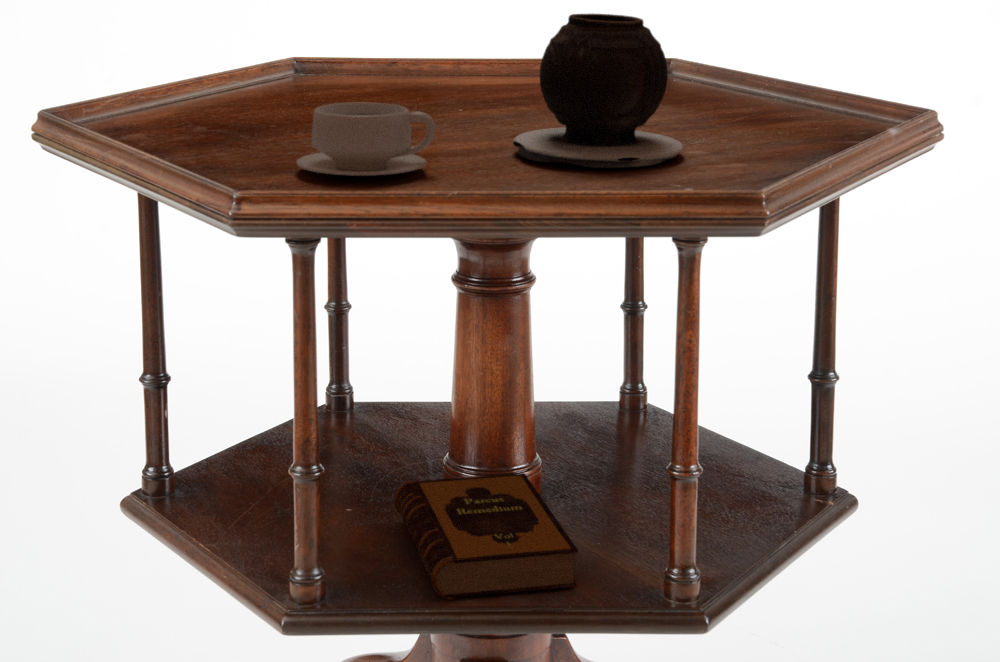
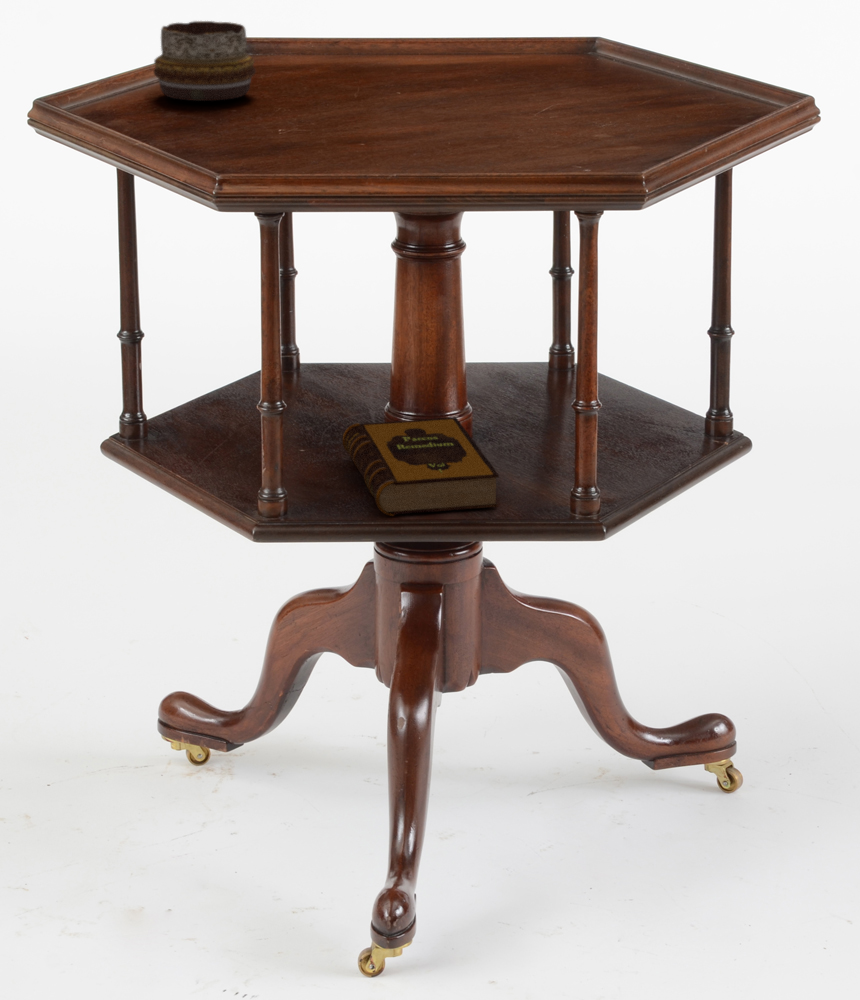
vase: present [513,14,684,168] -> none [443,18,587,152]
decorative bowl: none [183,28,299,114] -> present [154,21,256,101]
teacup: present [297,102,435,176] -> none [263,97,378,160]

